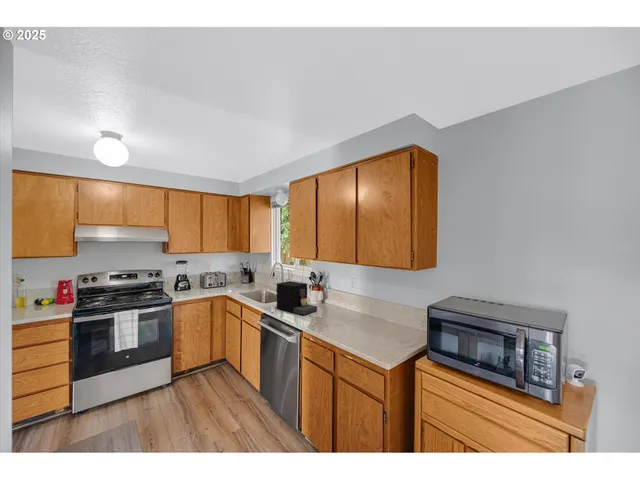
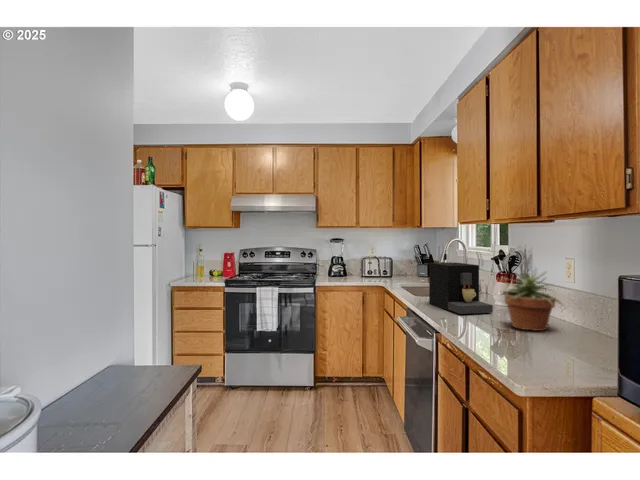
potted plant: none [326,286,359,321] -> present [502,271,563,331]

